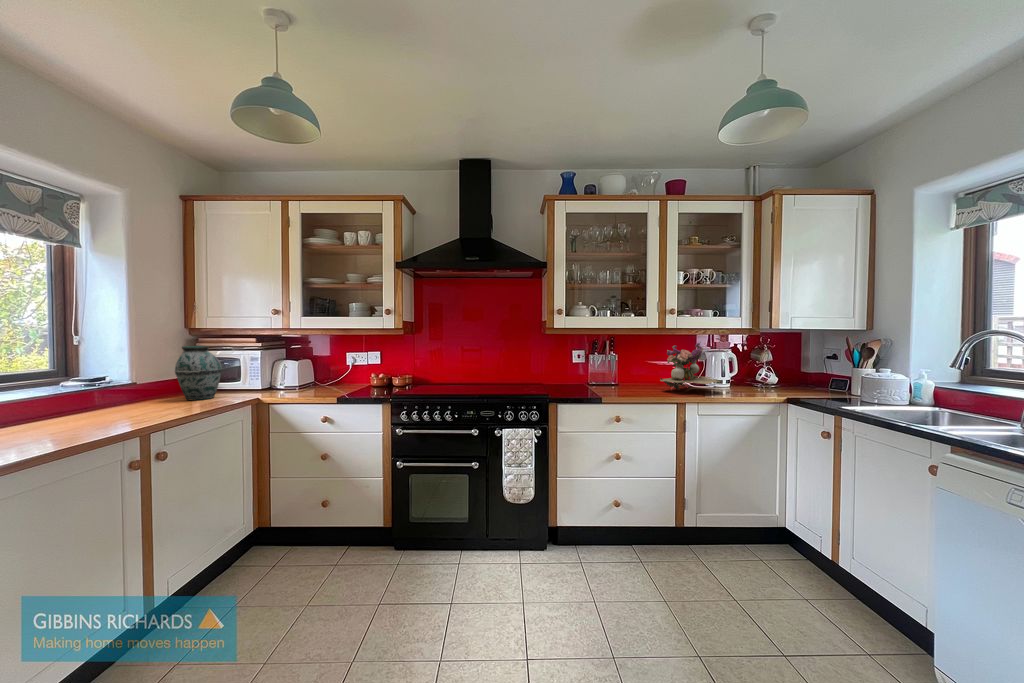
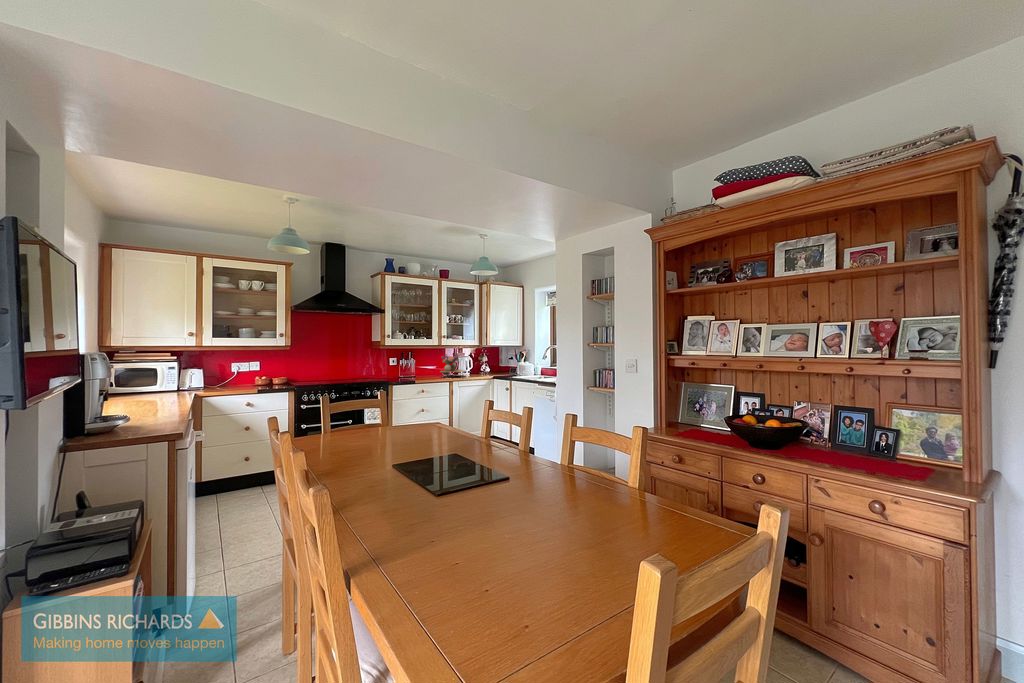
vase: present [175,346,222,400] -> none [133,361,168,399]

